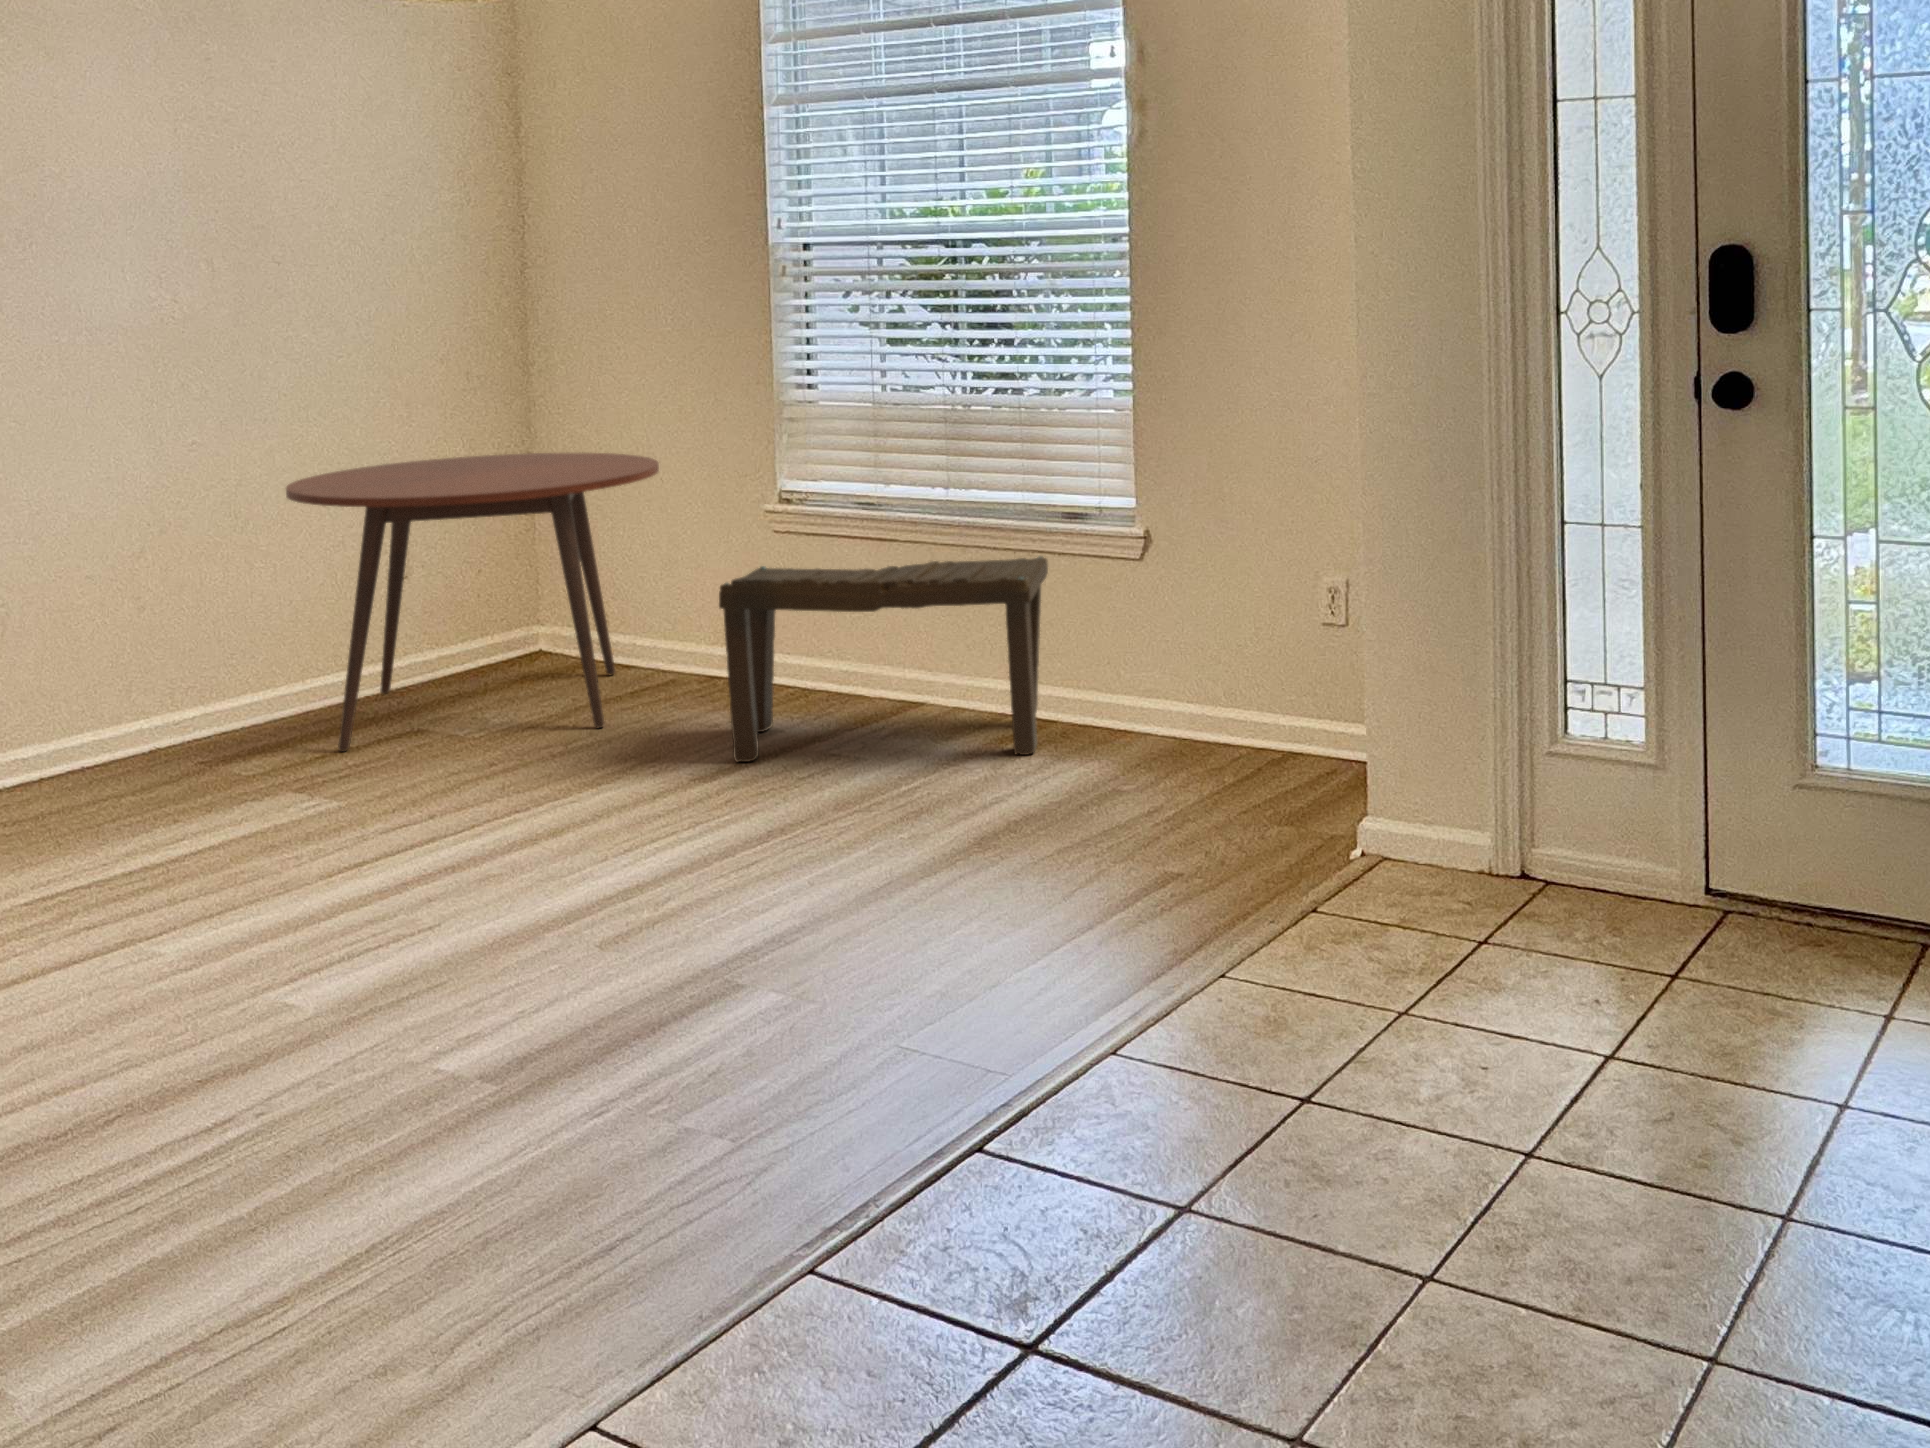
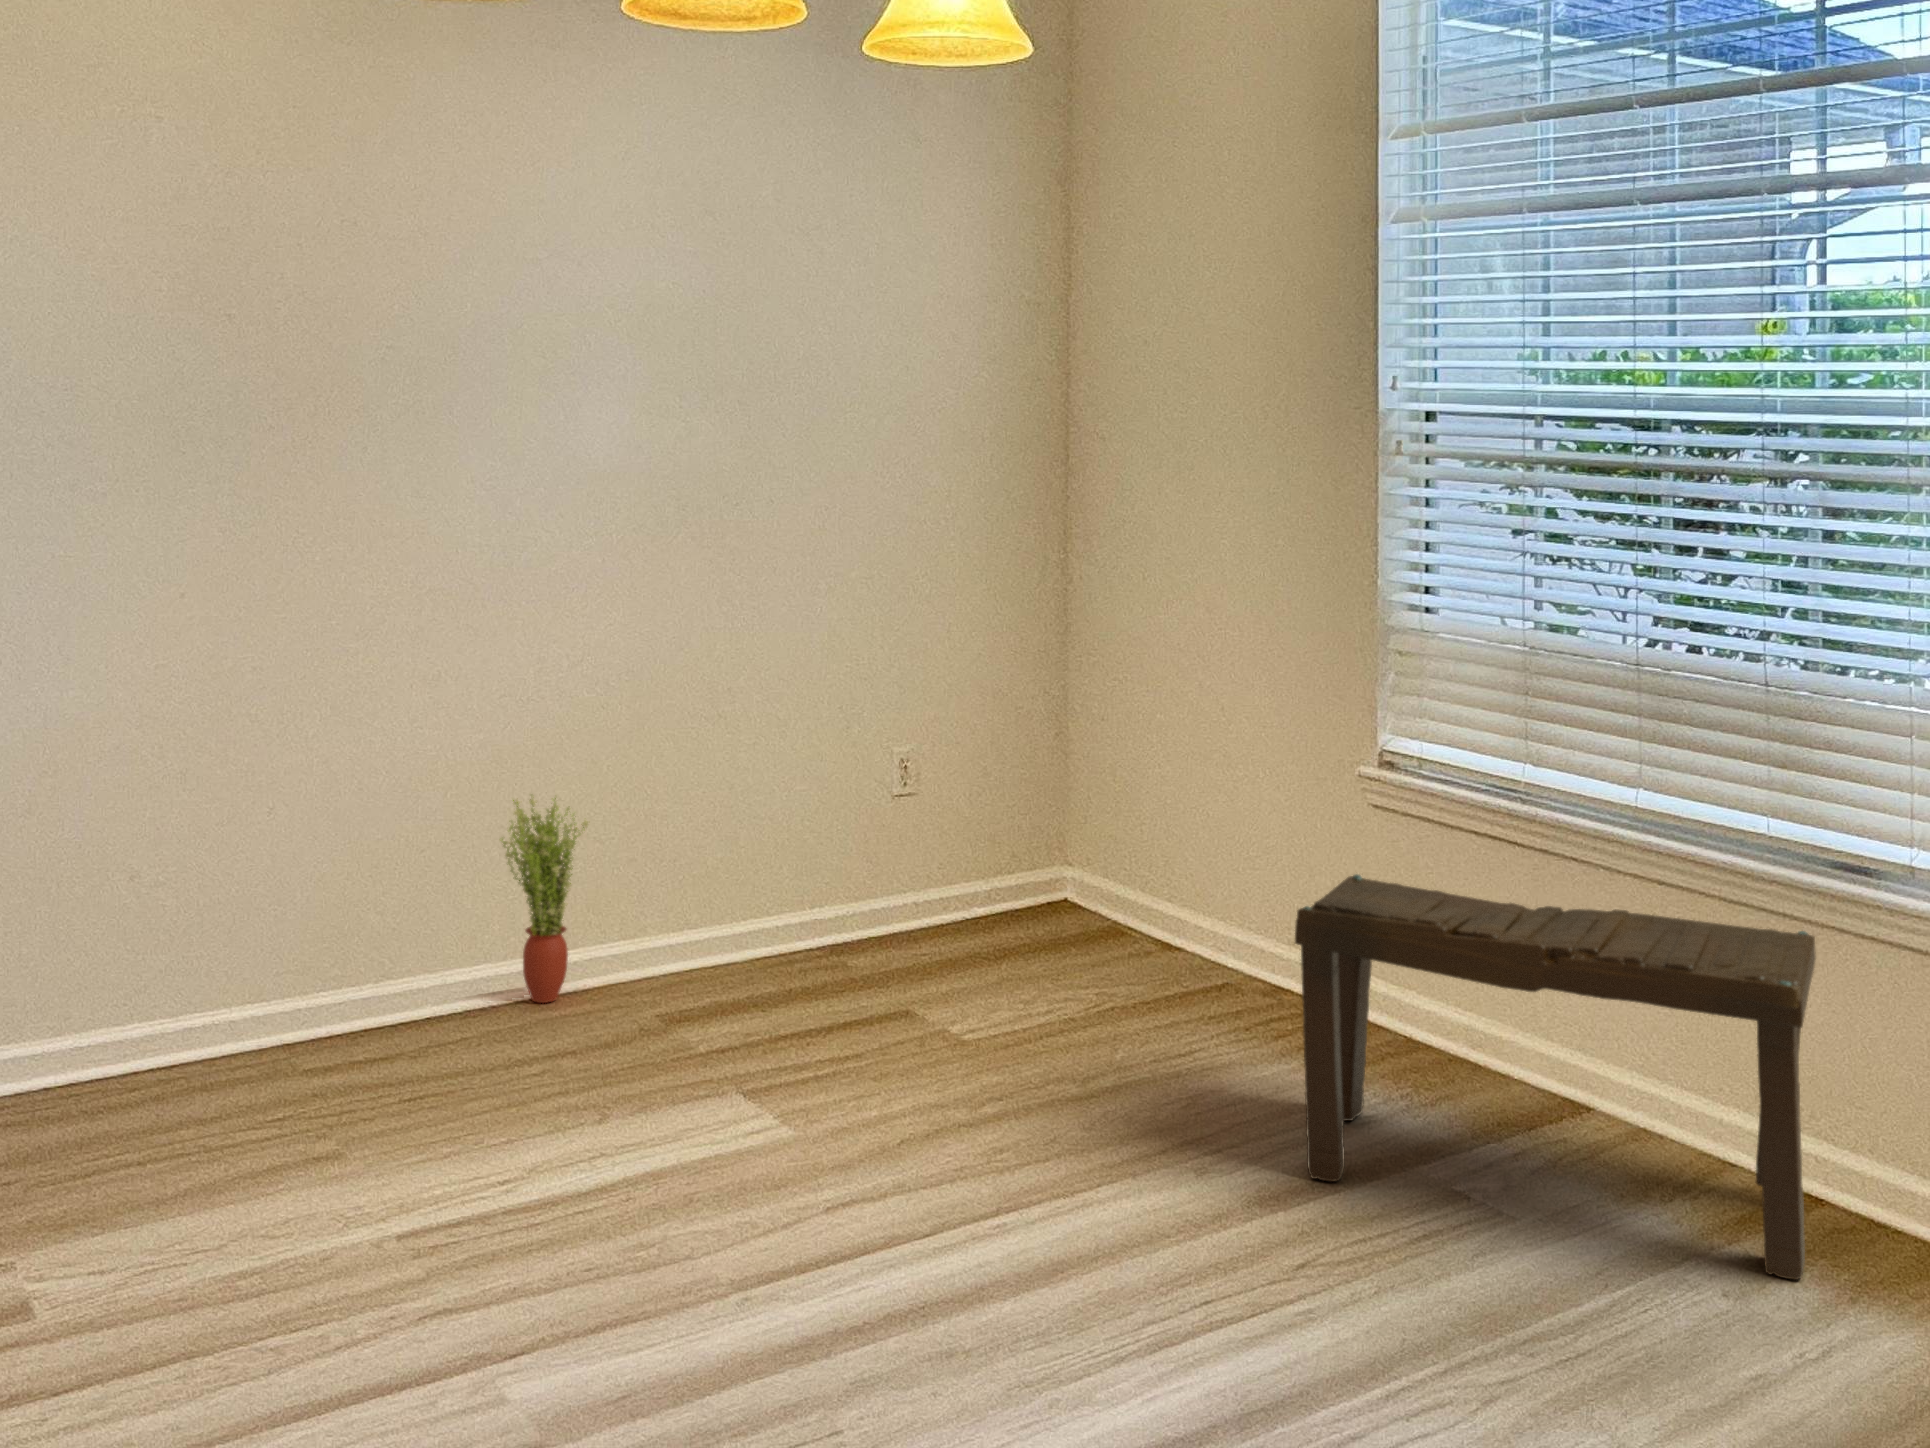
dining table: present [286,453,659,752] -> none [774,653,1218,1061]
potted plant: none [34,600,120,773] -> present [501,798,588,1003]

